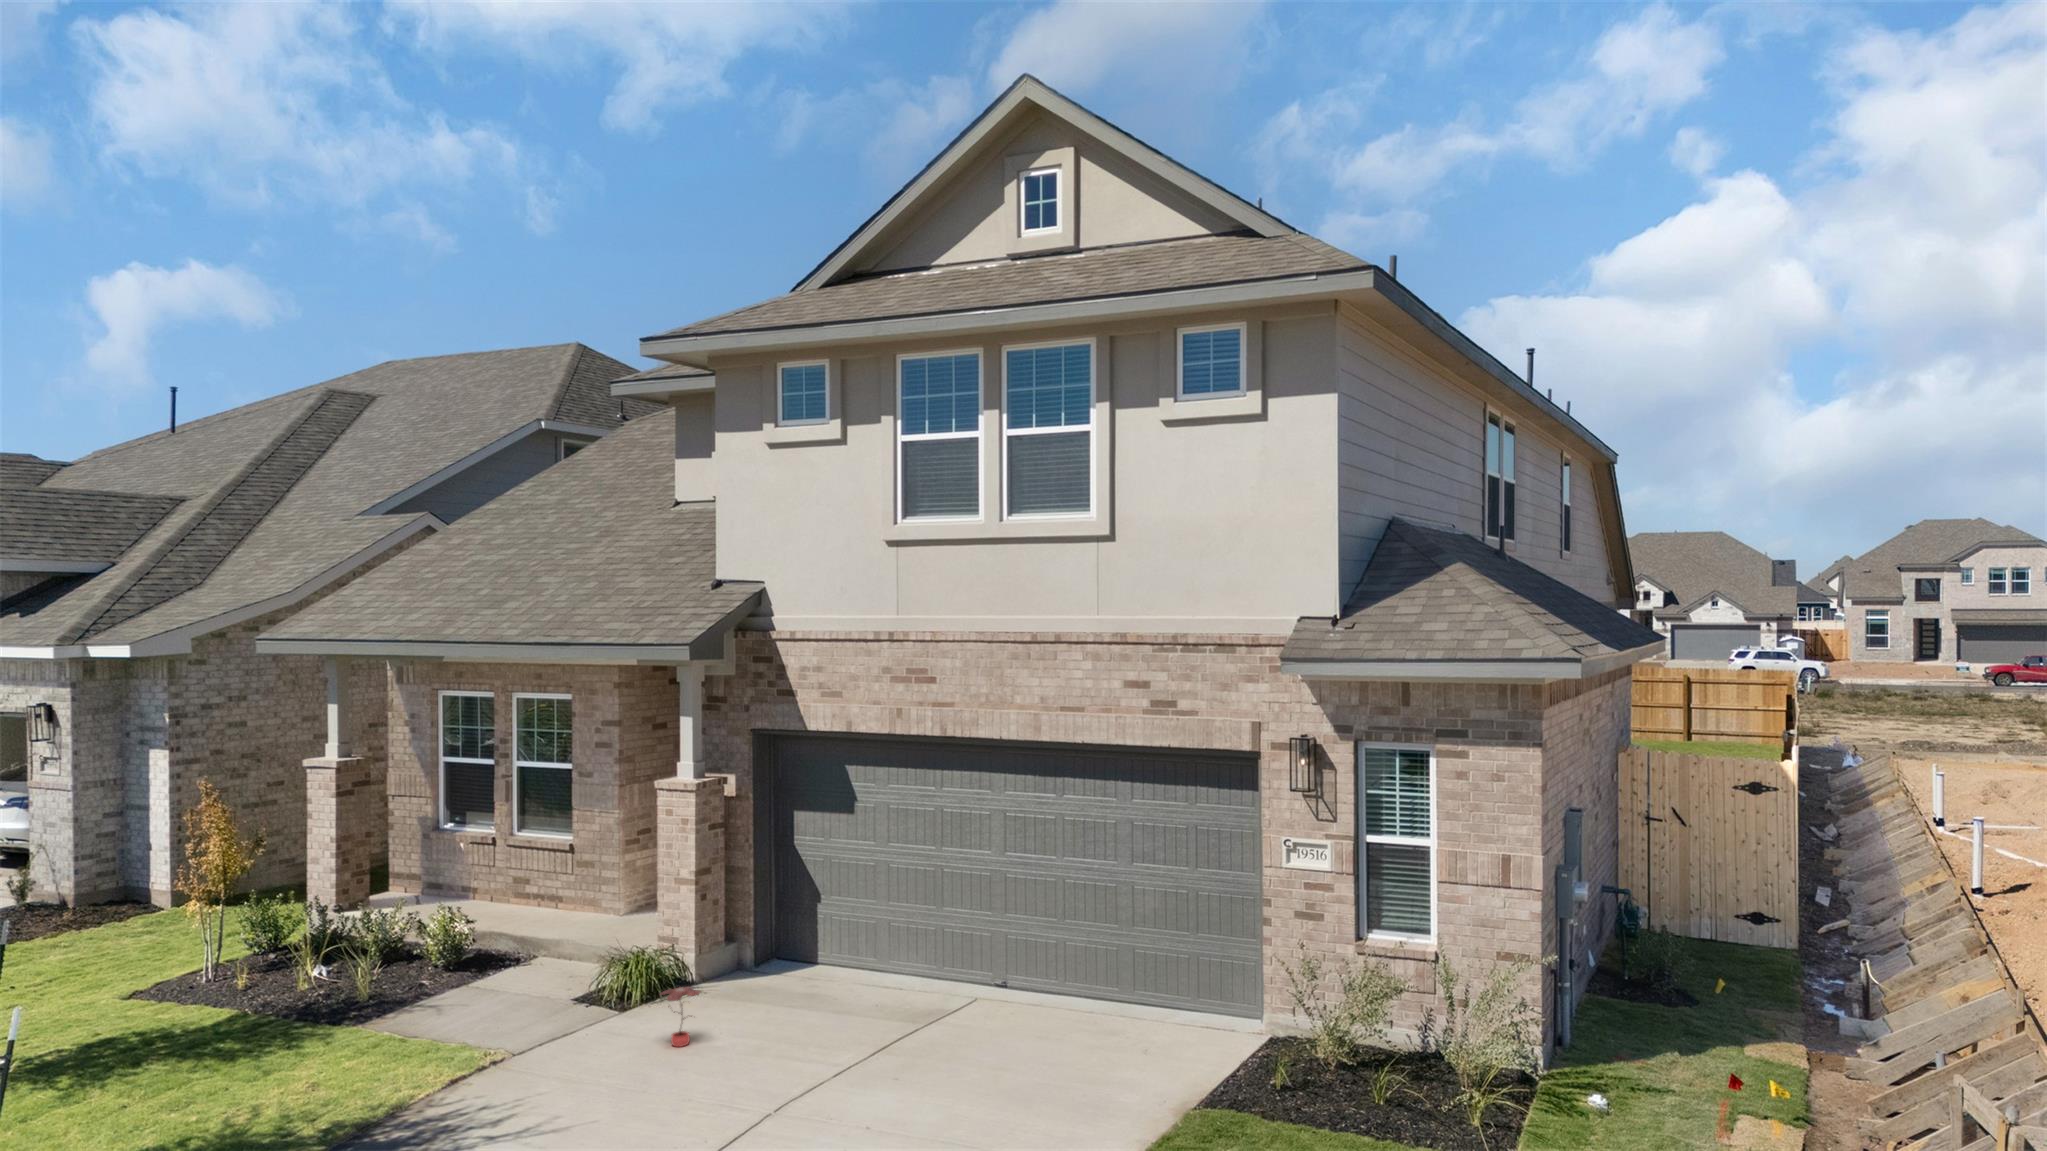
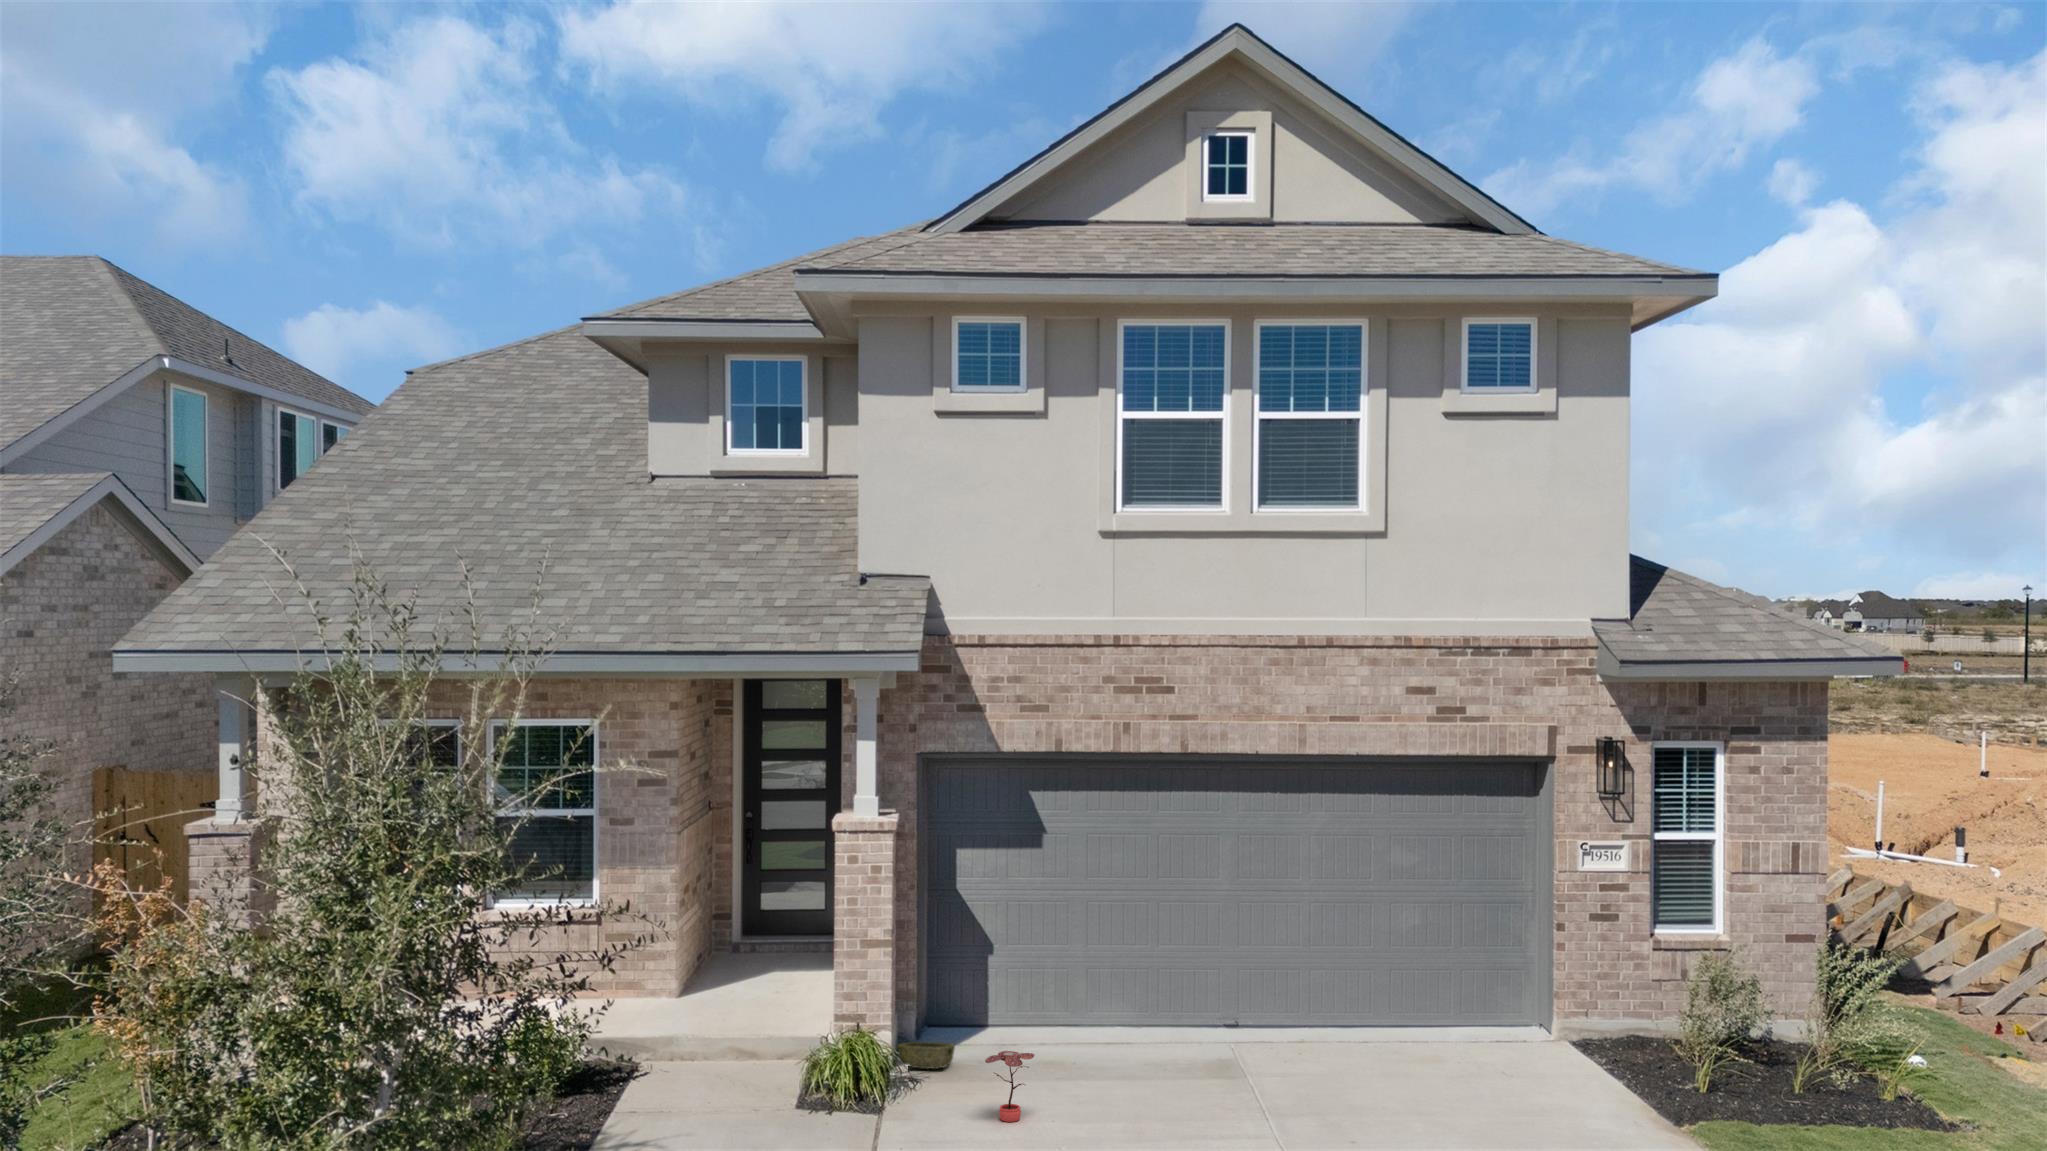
woven basket: none [694,968,740,994] -> present [896,1042,955,1069]

